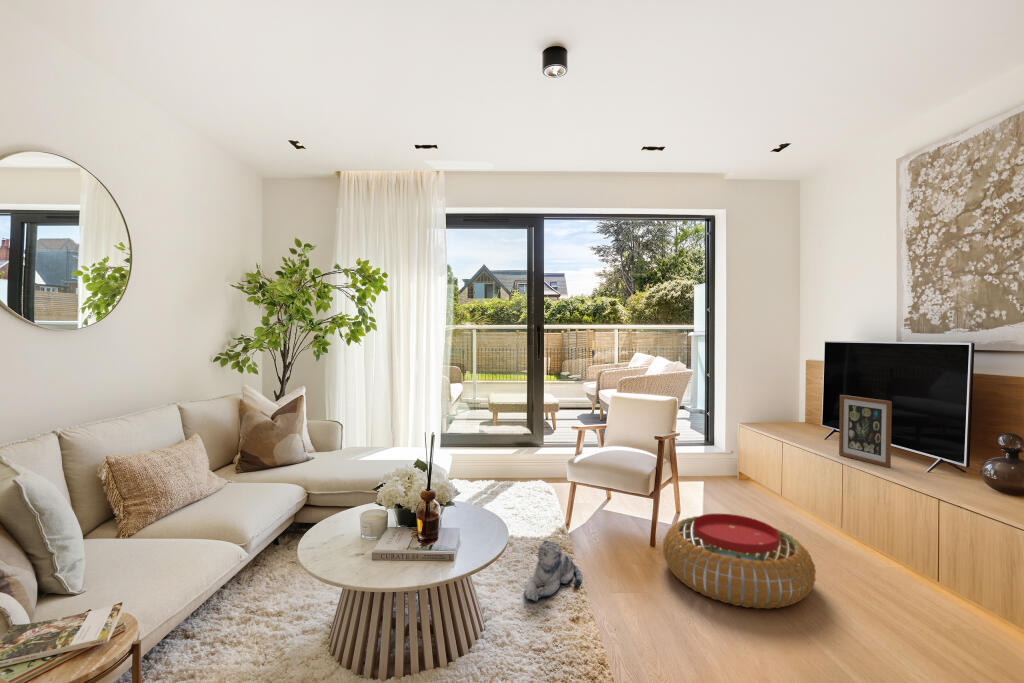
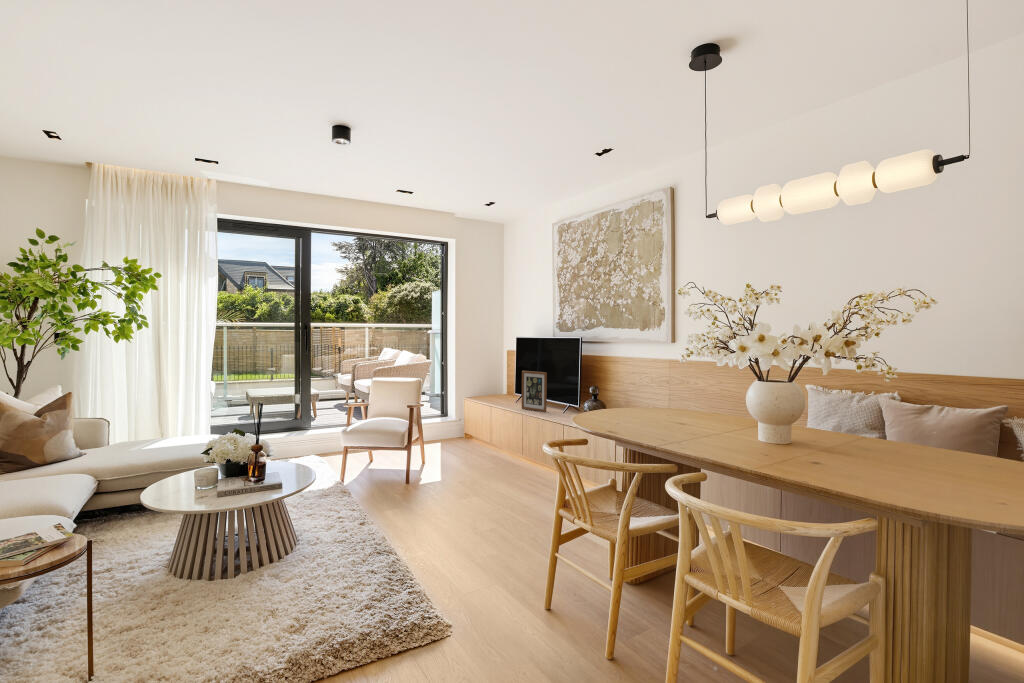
pouf: present [663,513,816,609] -> none [417,450,505,500]
plush toy: present [525,540,582,601] -> none [322,480,363,522]

